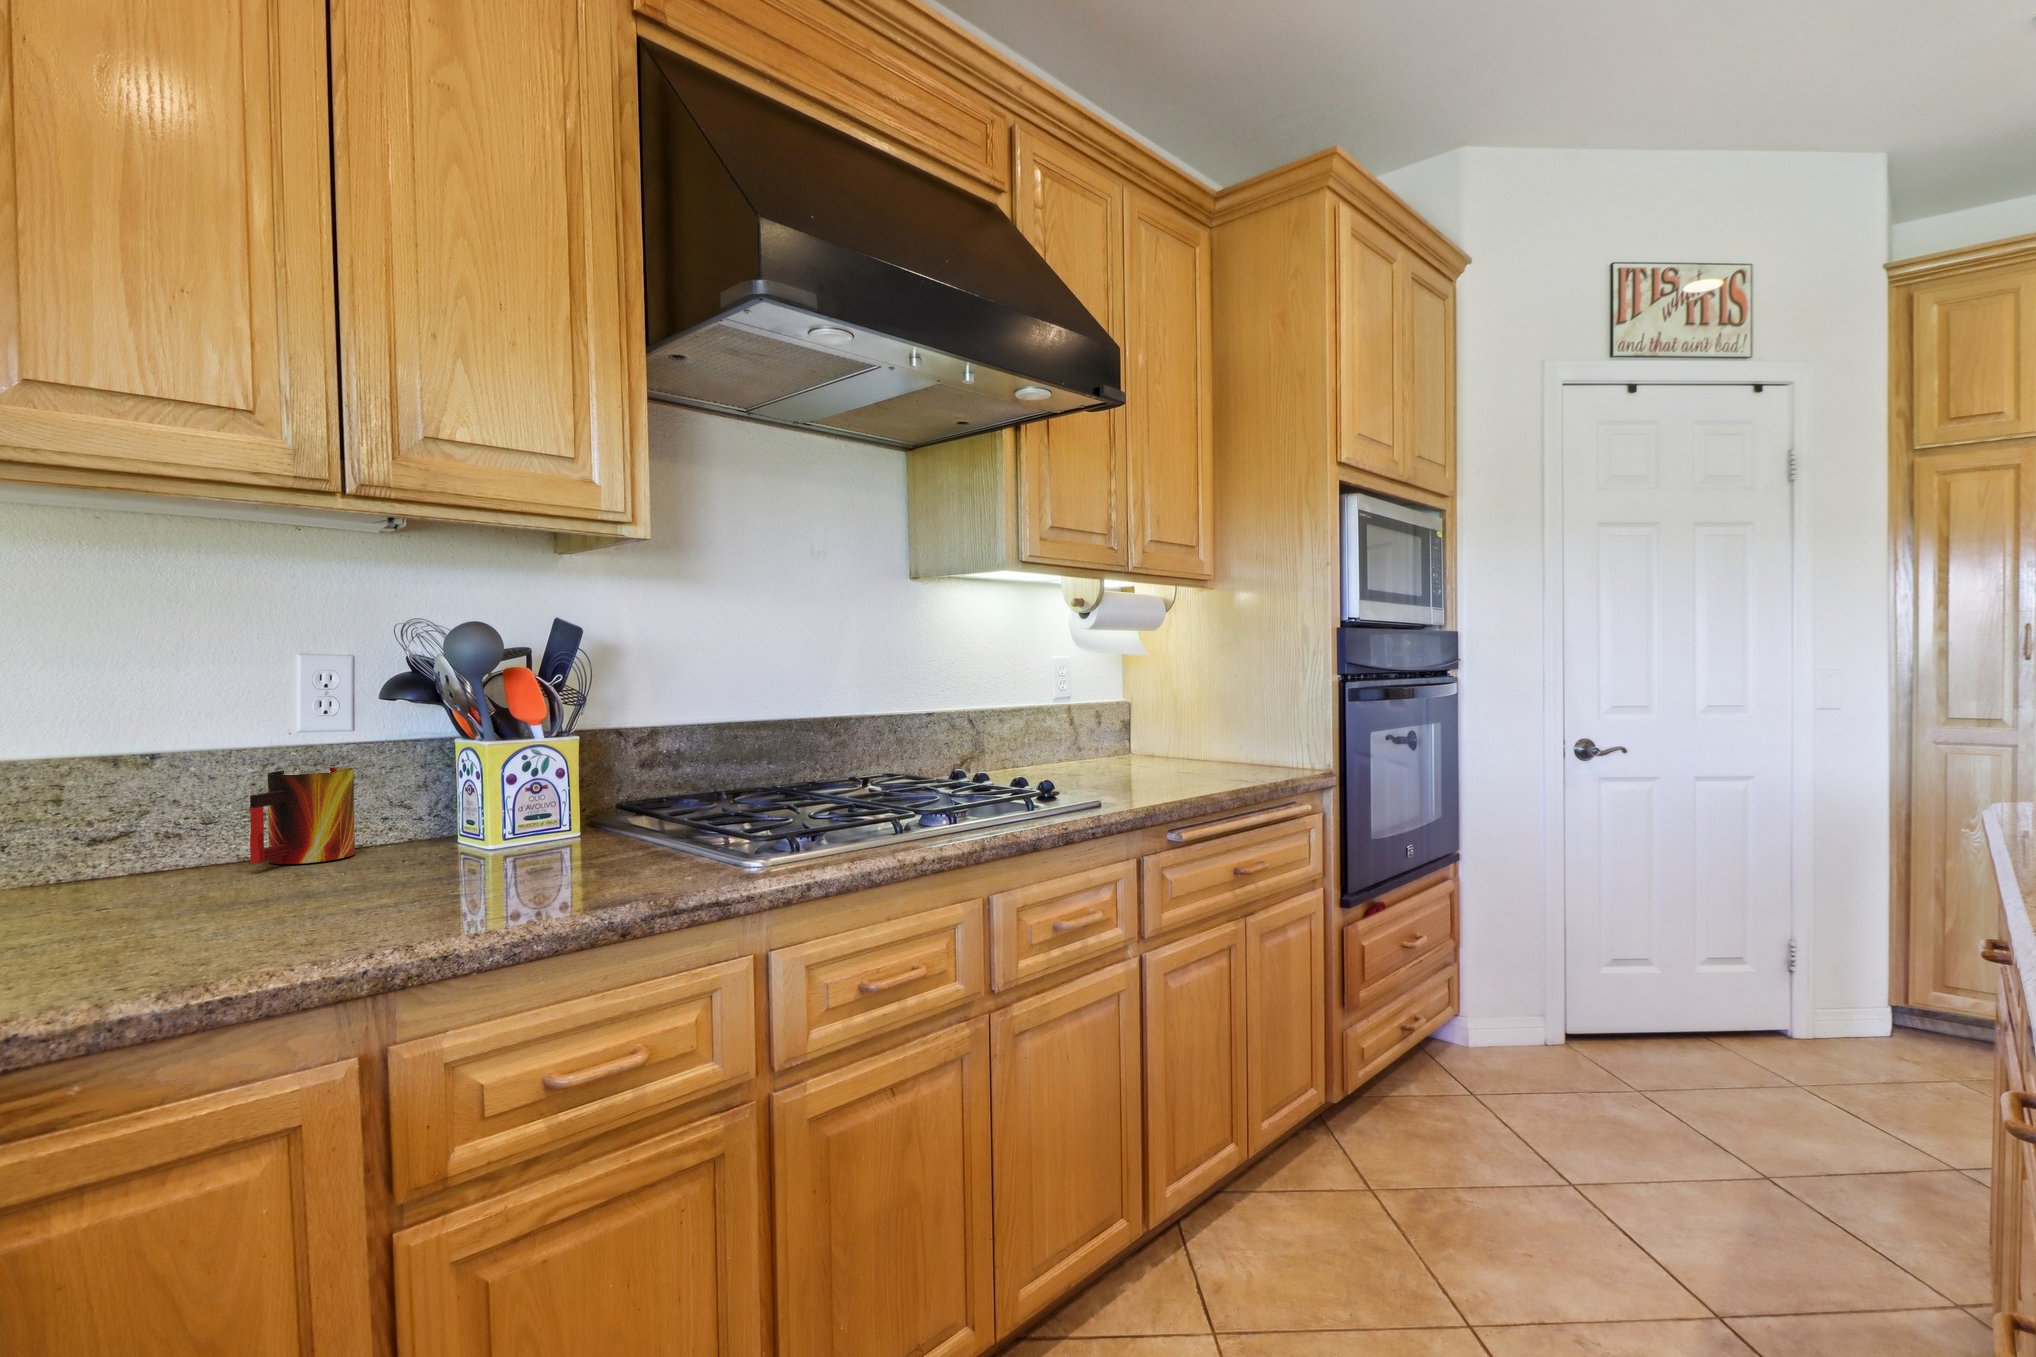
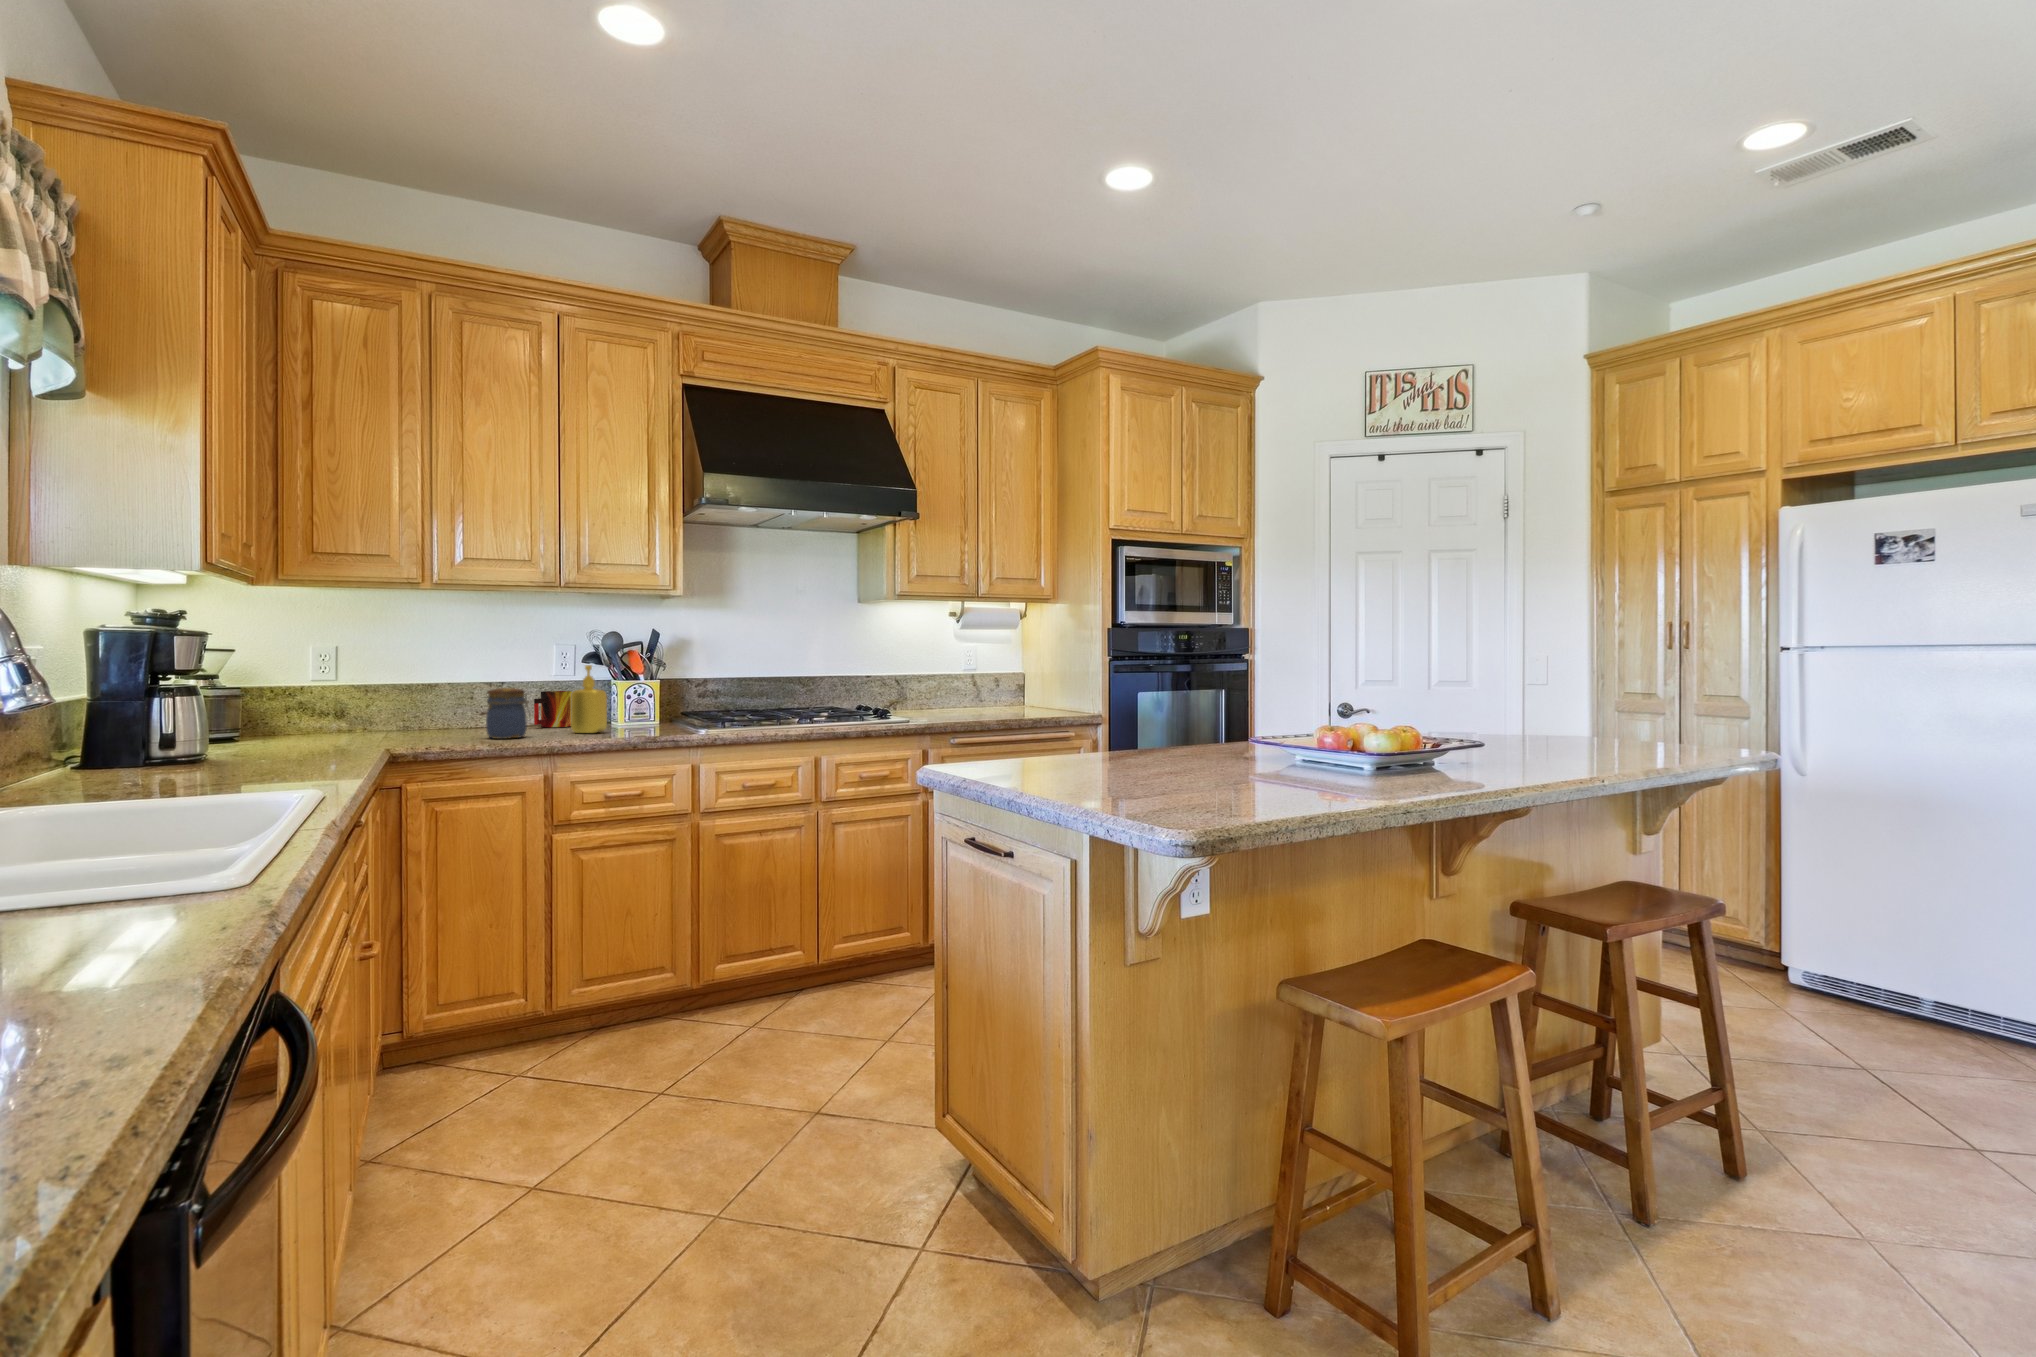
soap dispenser: none [367,706,470,890] -> present [571,665,607,733]
jar: none [86,782,246,948] -> present [486,688,529,739]

